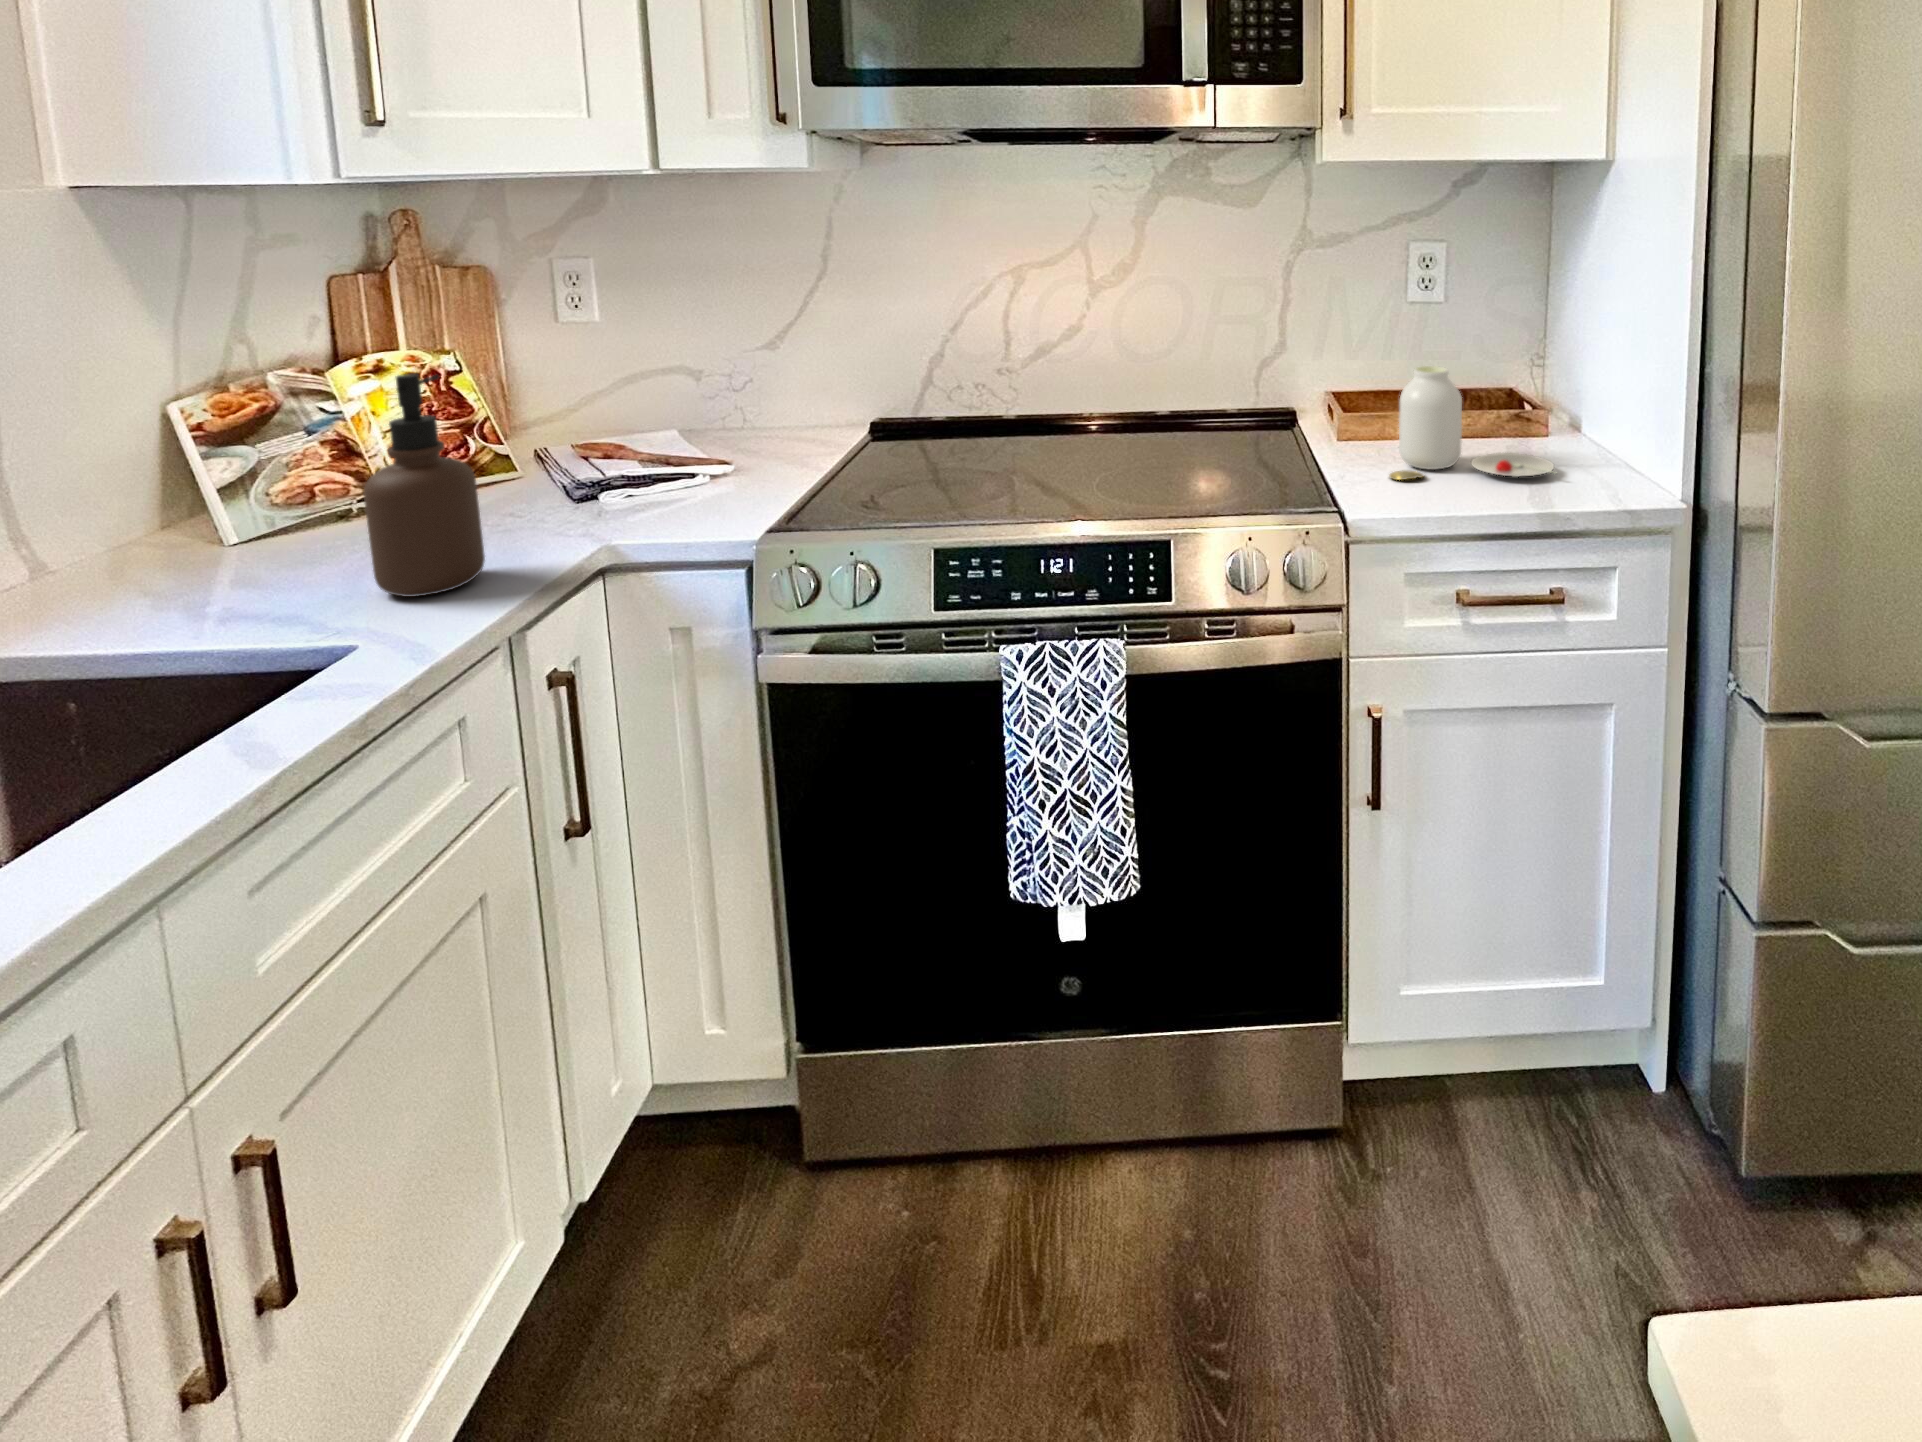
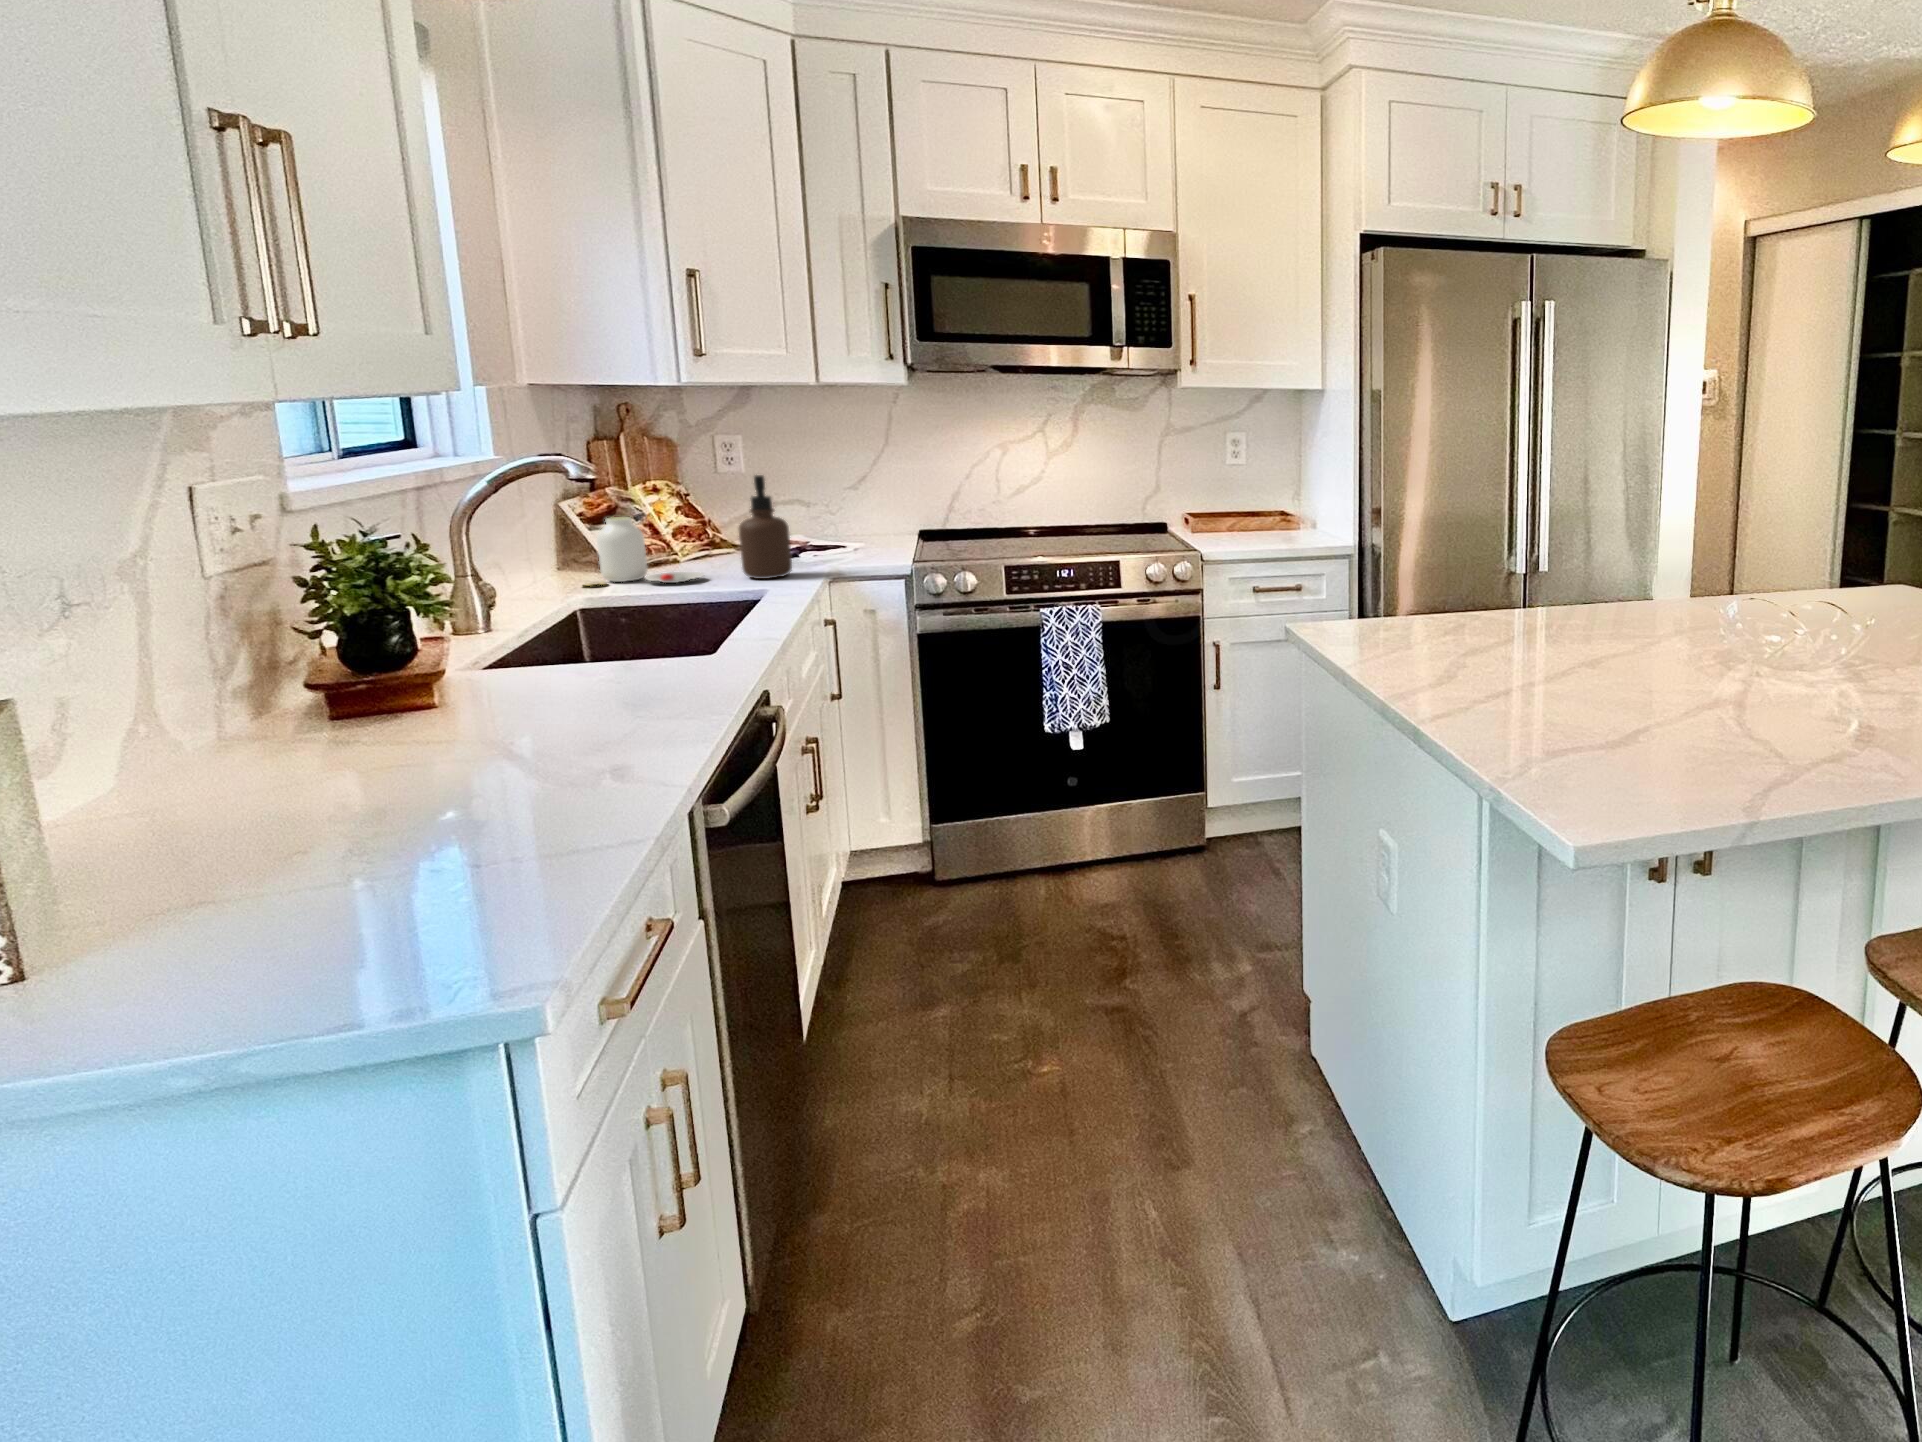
jar: present [1389,366,1554,480] -> present [585,517,703,586]

